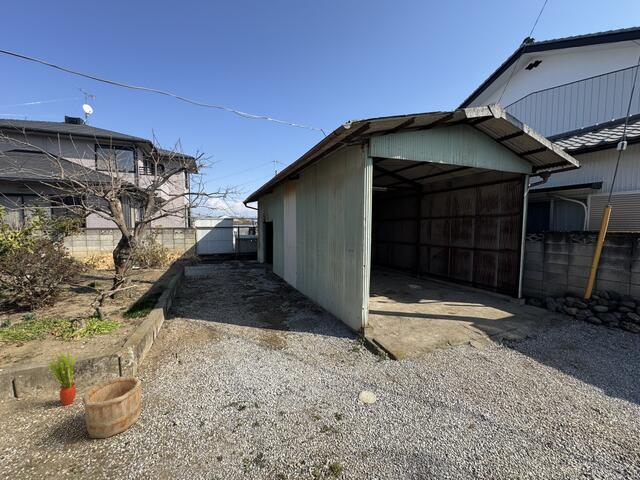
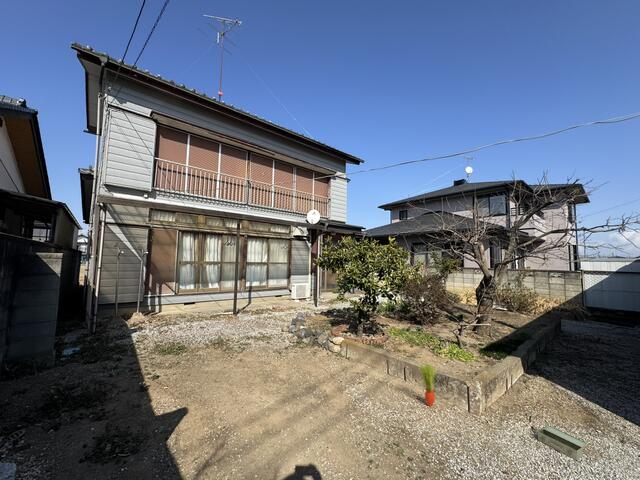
toolbox: none [187,355,219,372] -> present [538,426,588,460]
wooden bucket: present [82,377,141,438] -> none [434,400,481,455]

